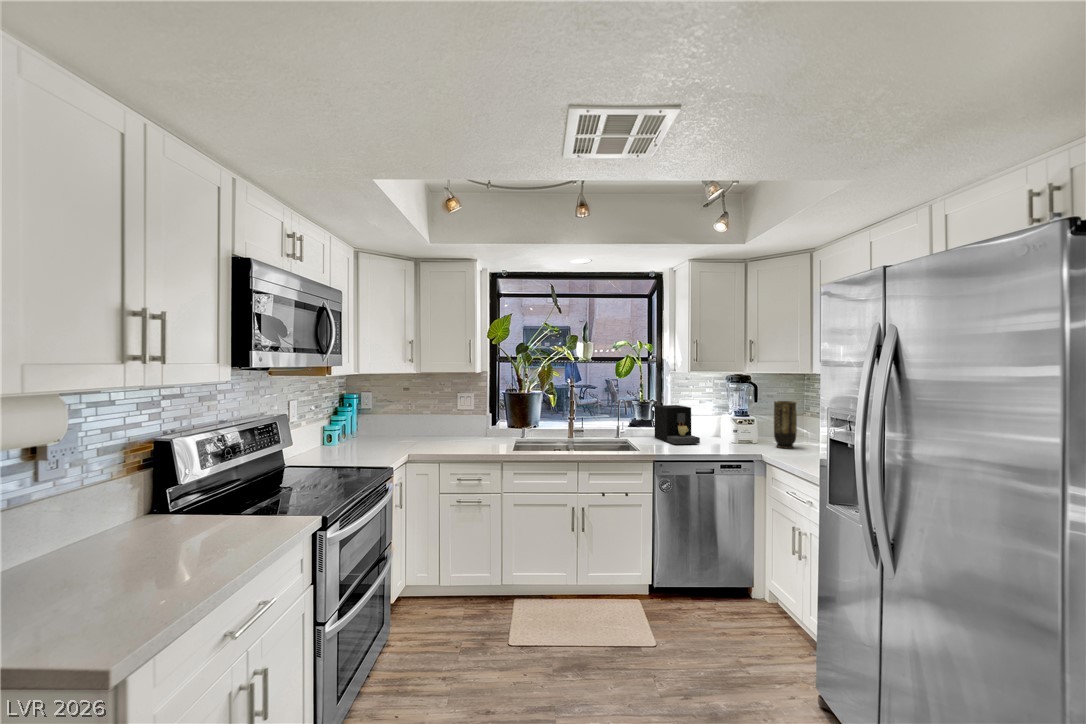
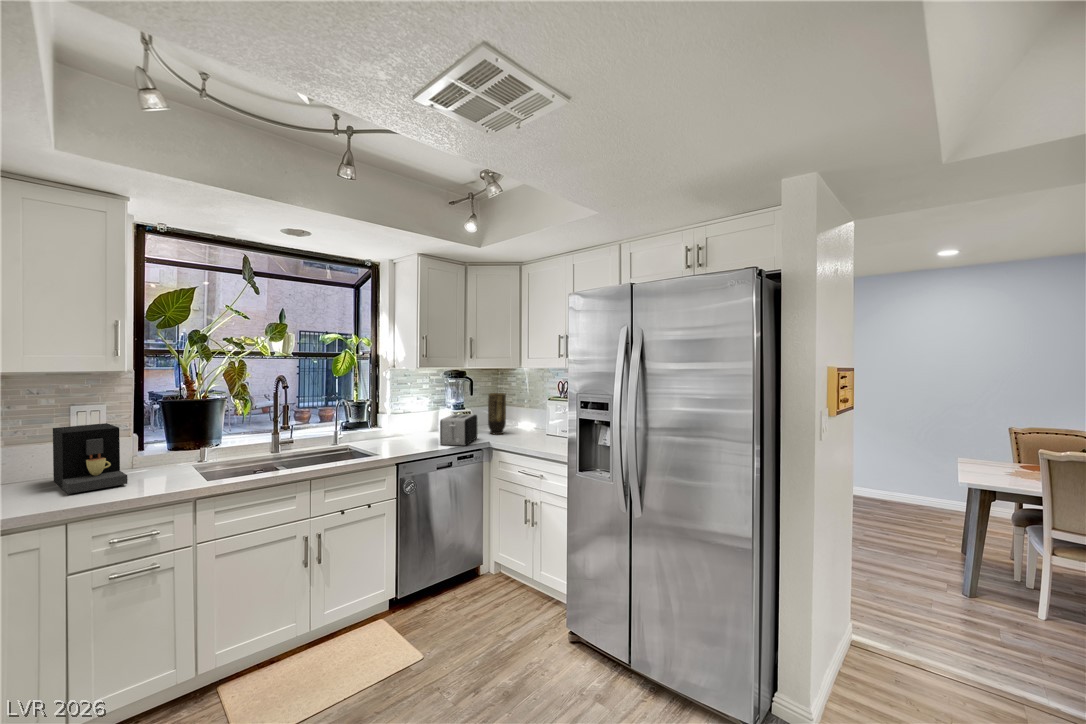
coffee maker: present [654,405,700,444] -> present [53,423,127,494]
toaster: none [705,421,754,453] -> present [440,414,477,445]

